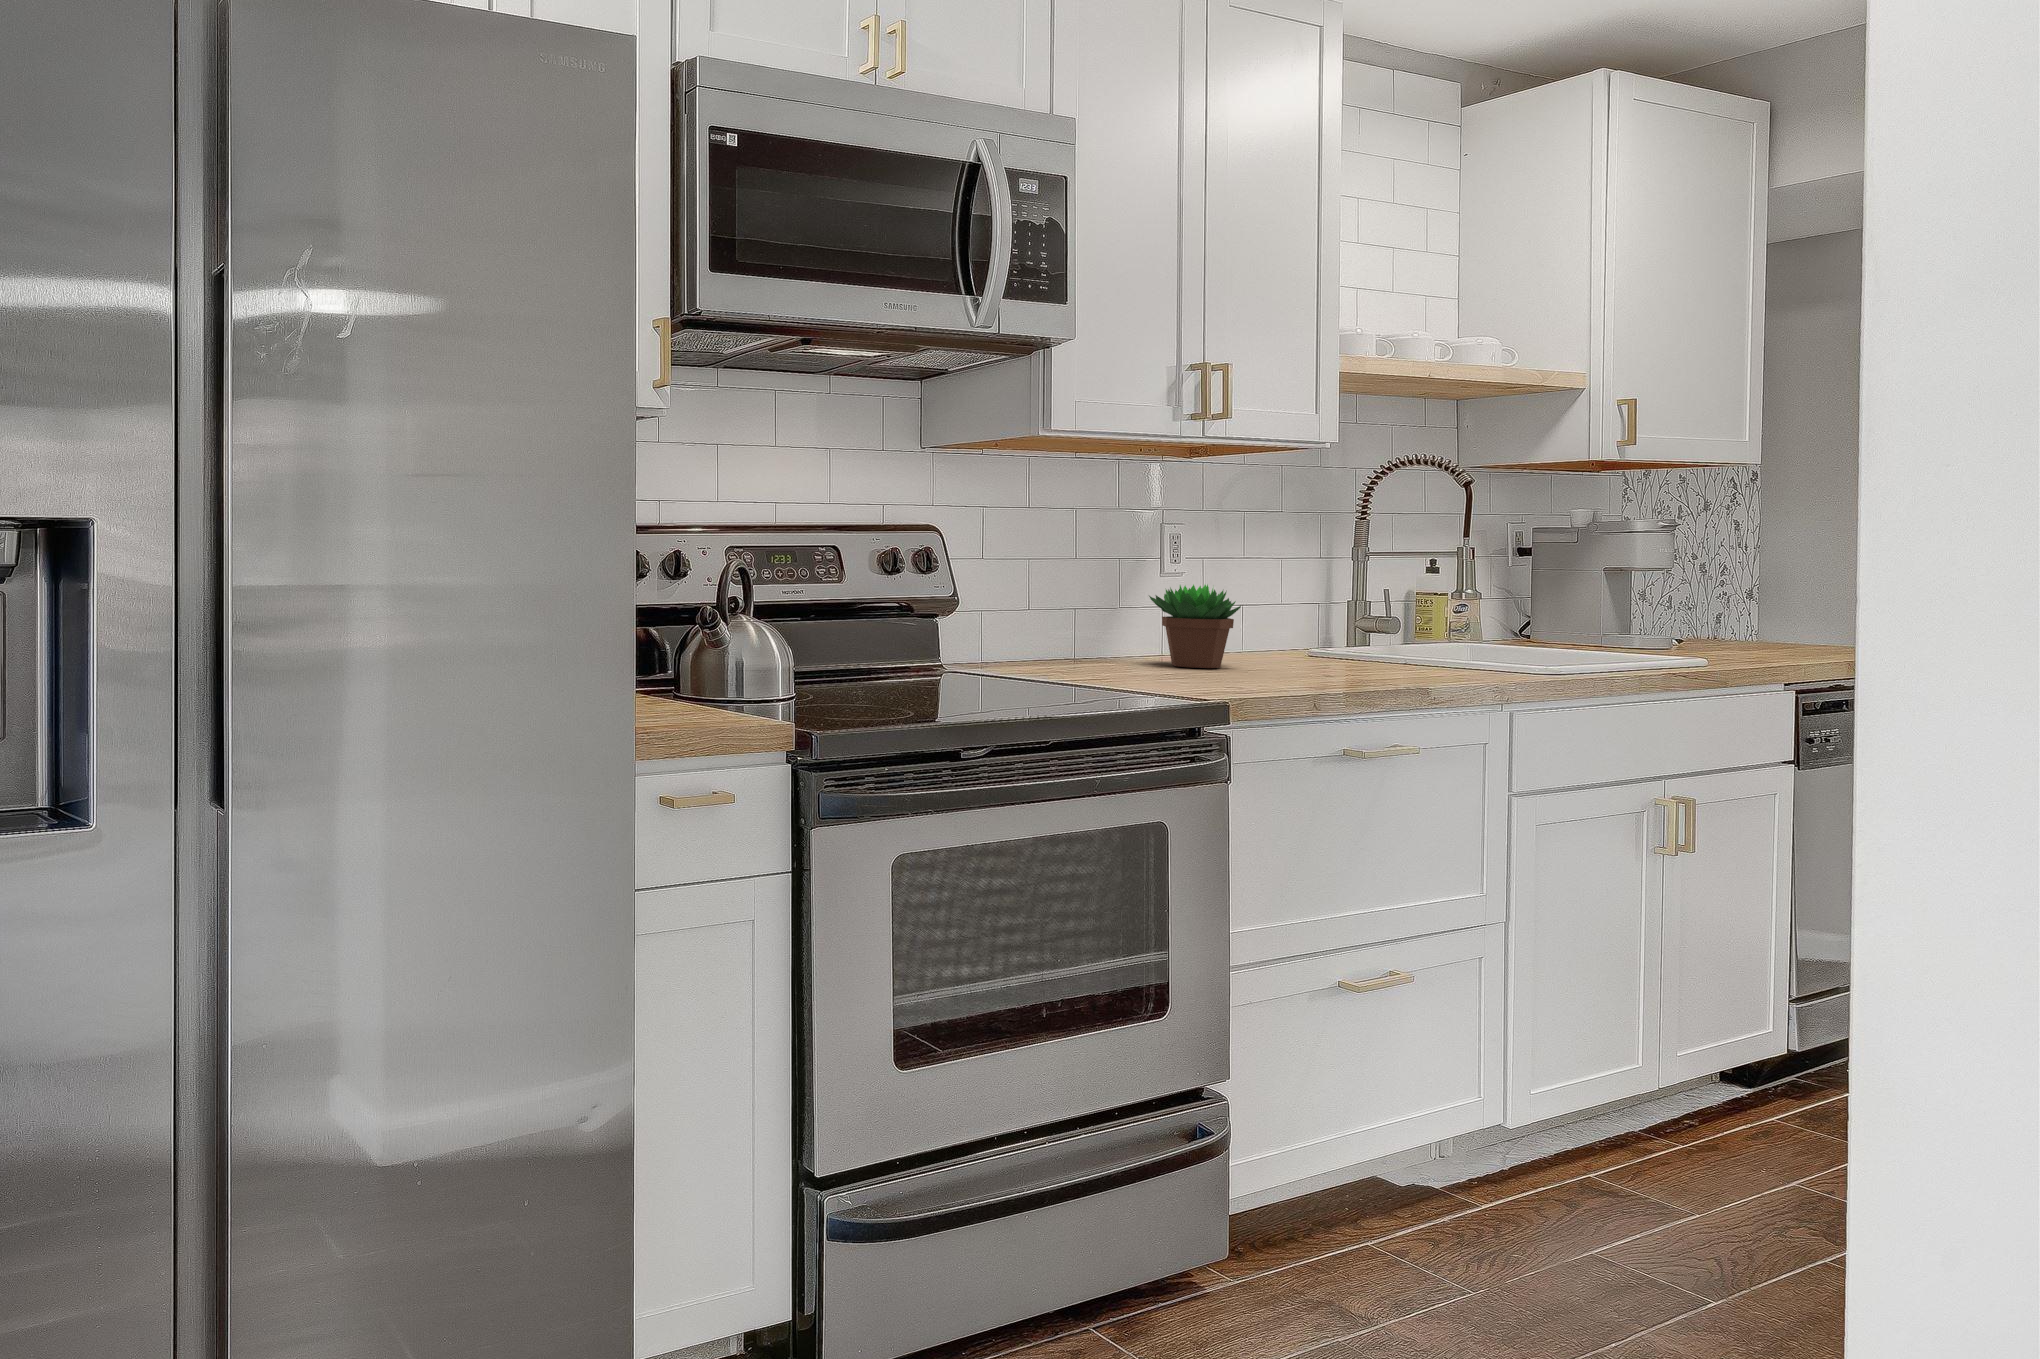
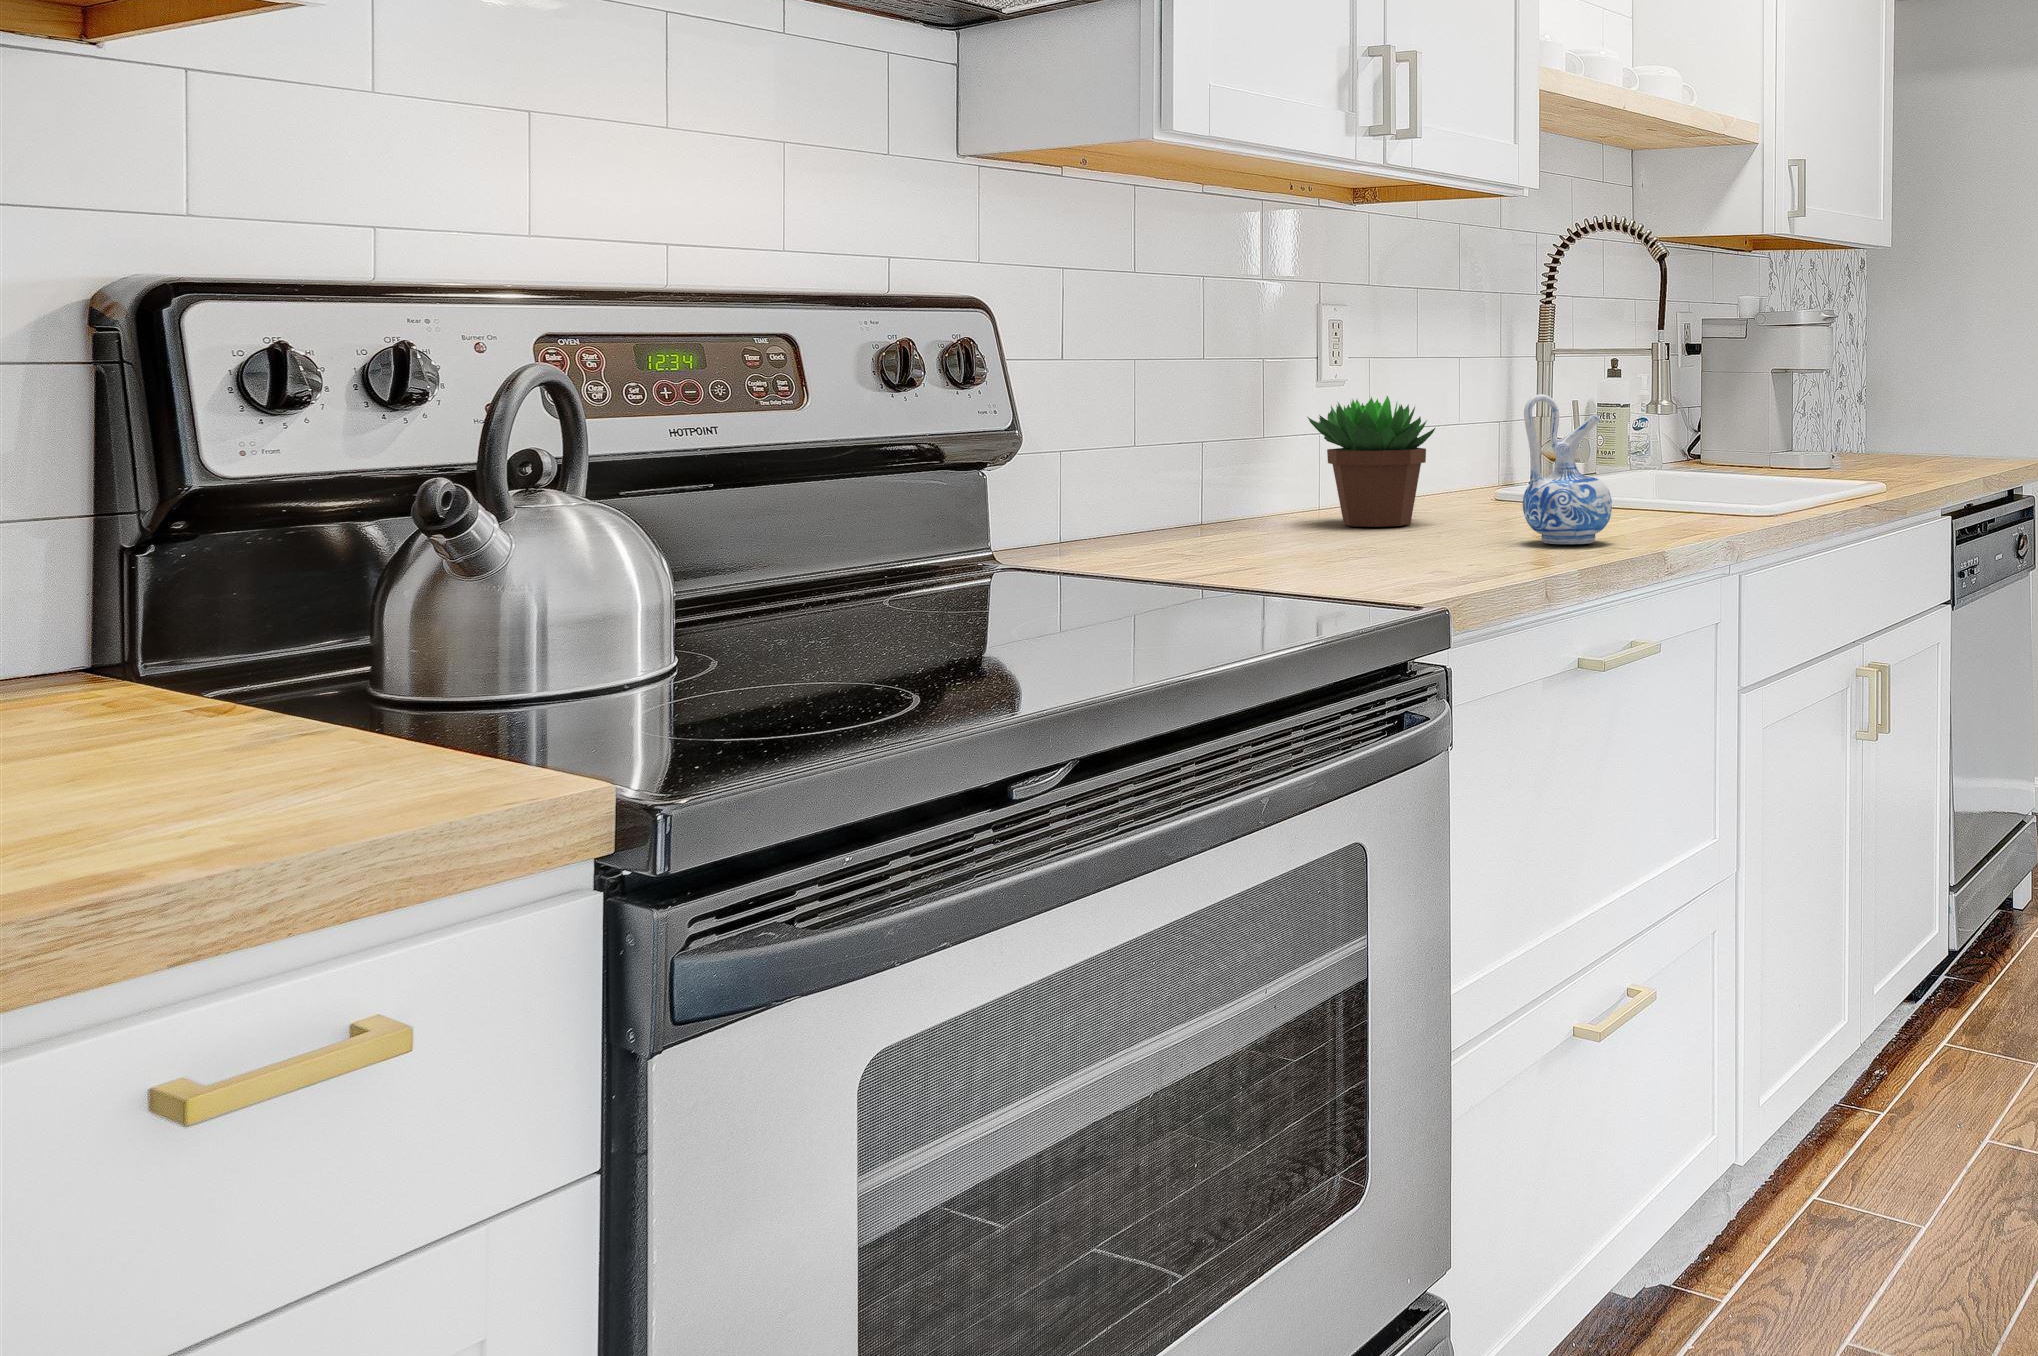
ceramic pitcher: none [1293,586,1364,687] -> present [1523,394,1612,544]

